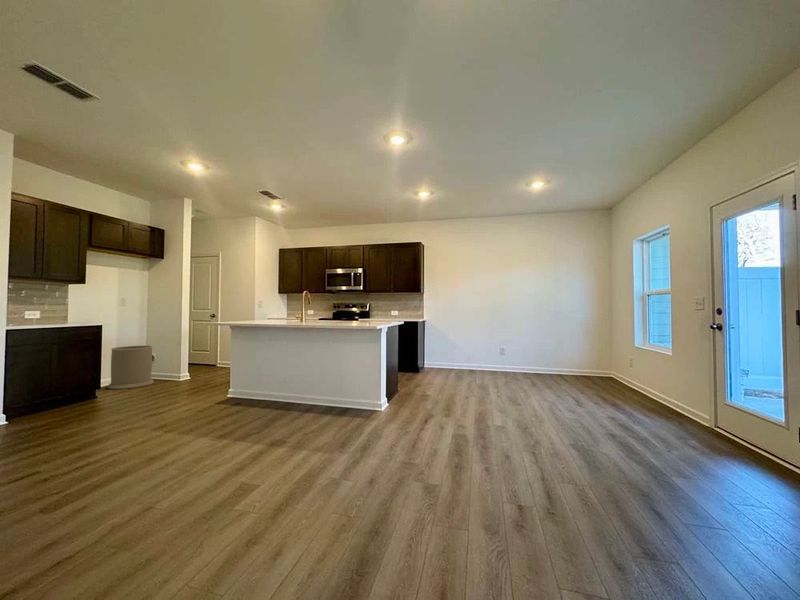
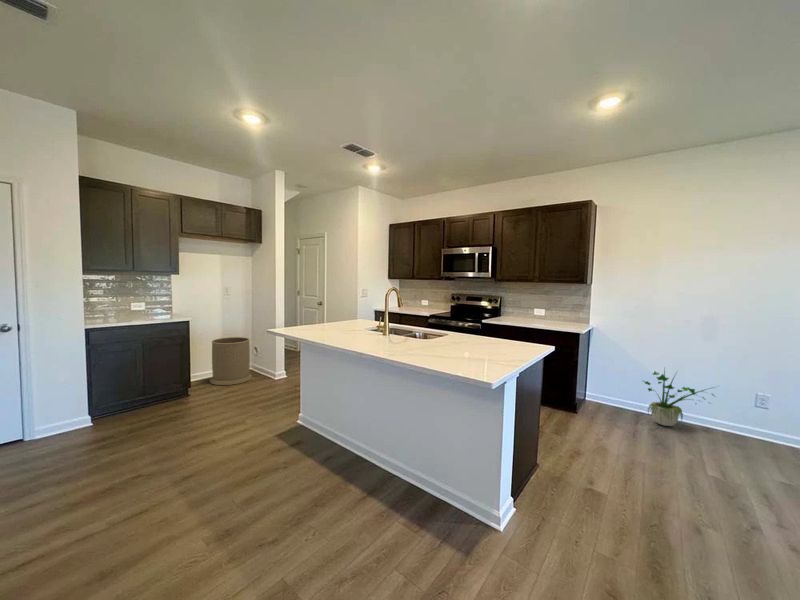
potted plant: none [451,334,487,371] -> present [644,372,714,426]

